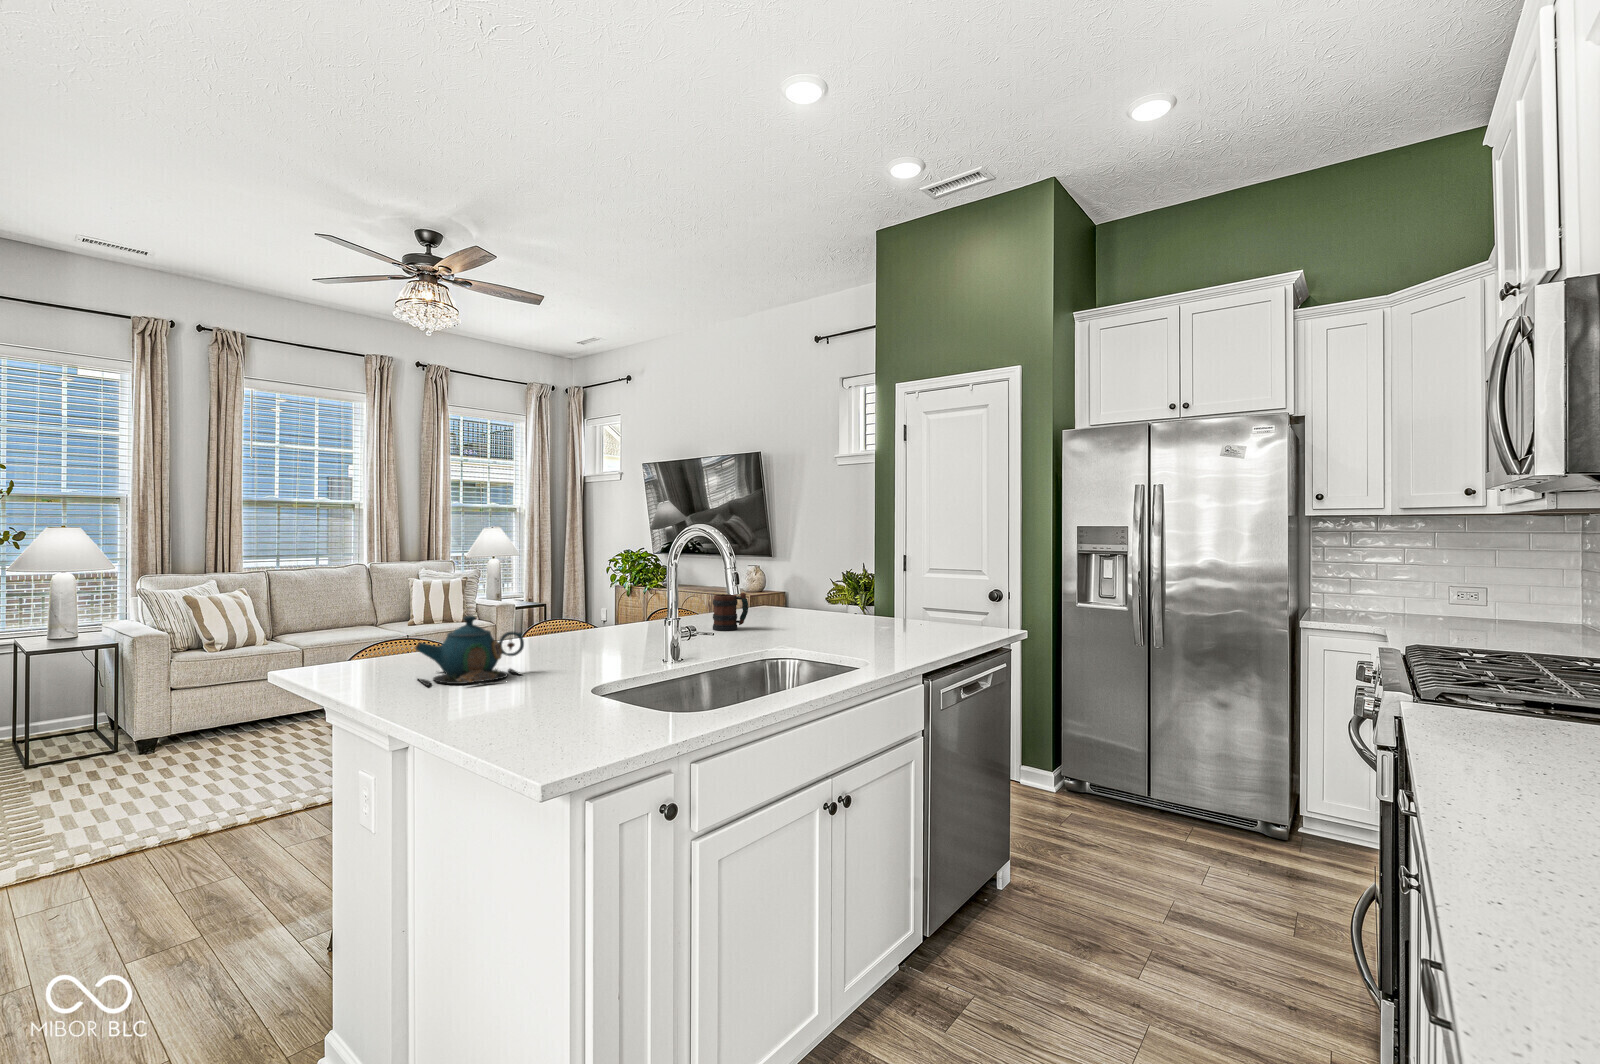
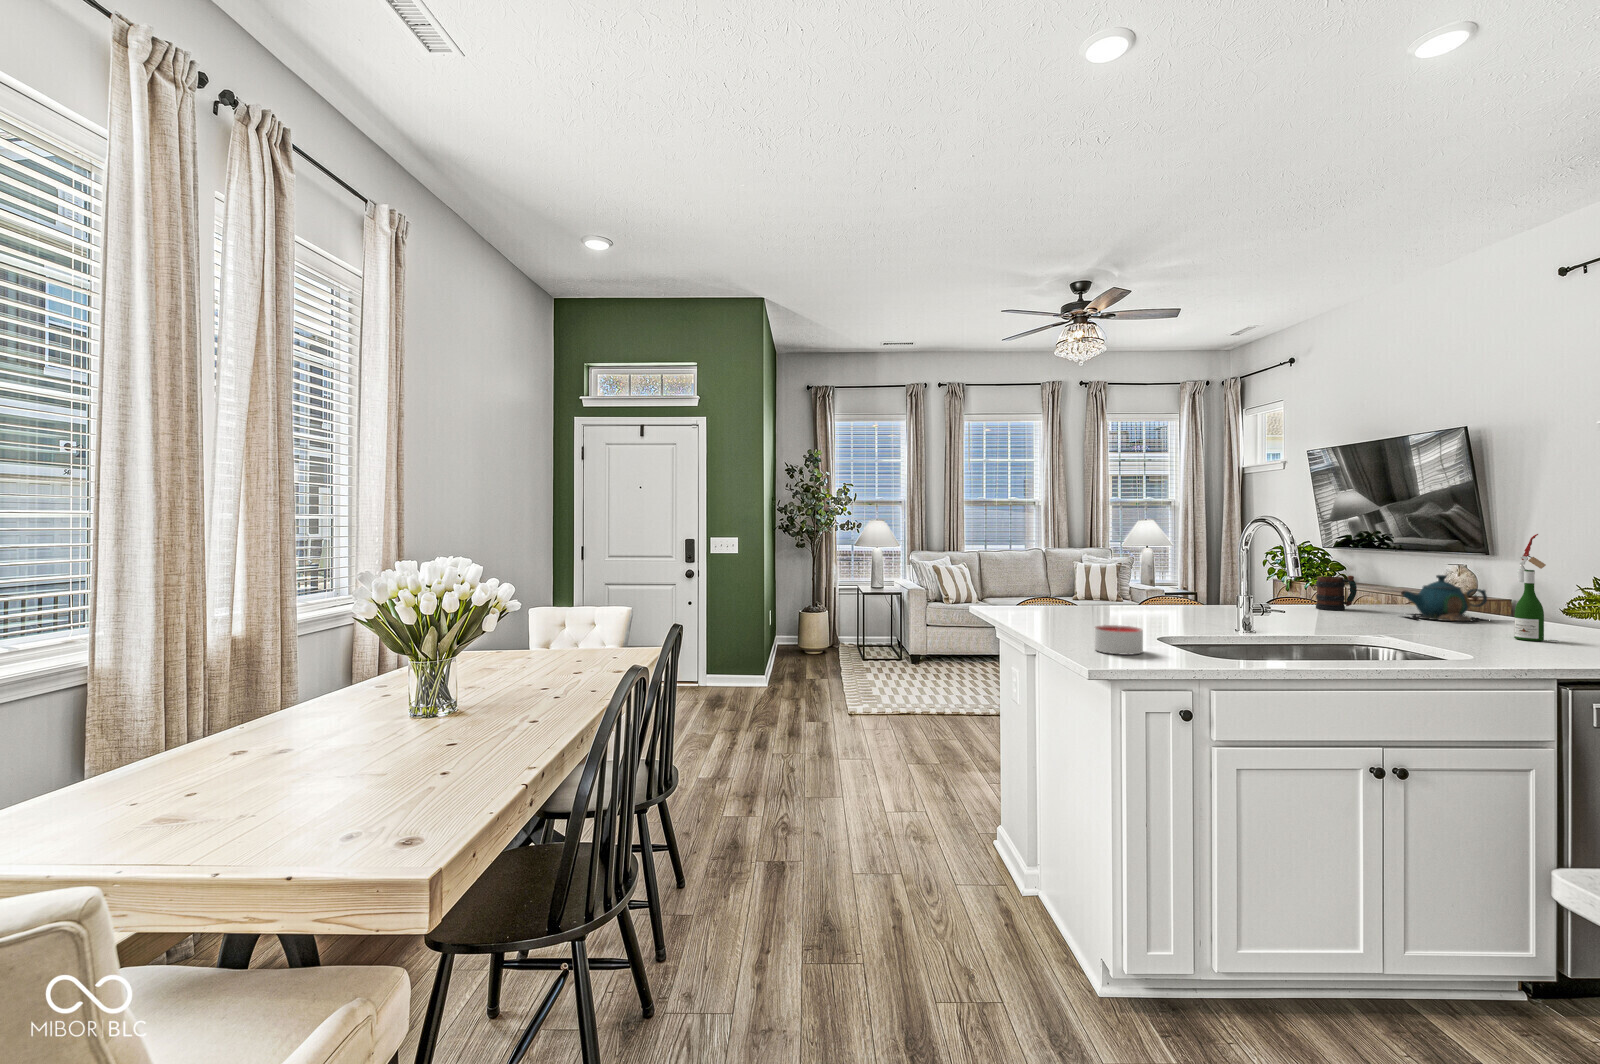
wine bottle: none [886,550,916,650] -> present [1514,534,1559,642]
teapot: present [415,616,524,686] -> present [1401,575,1487,622]
candle: none [523,699,596,751] -> present [1095,625,1143,654]

